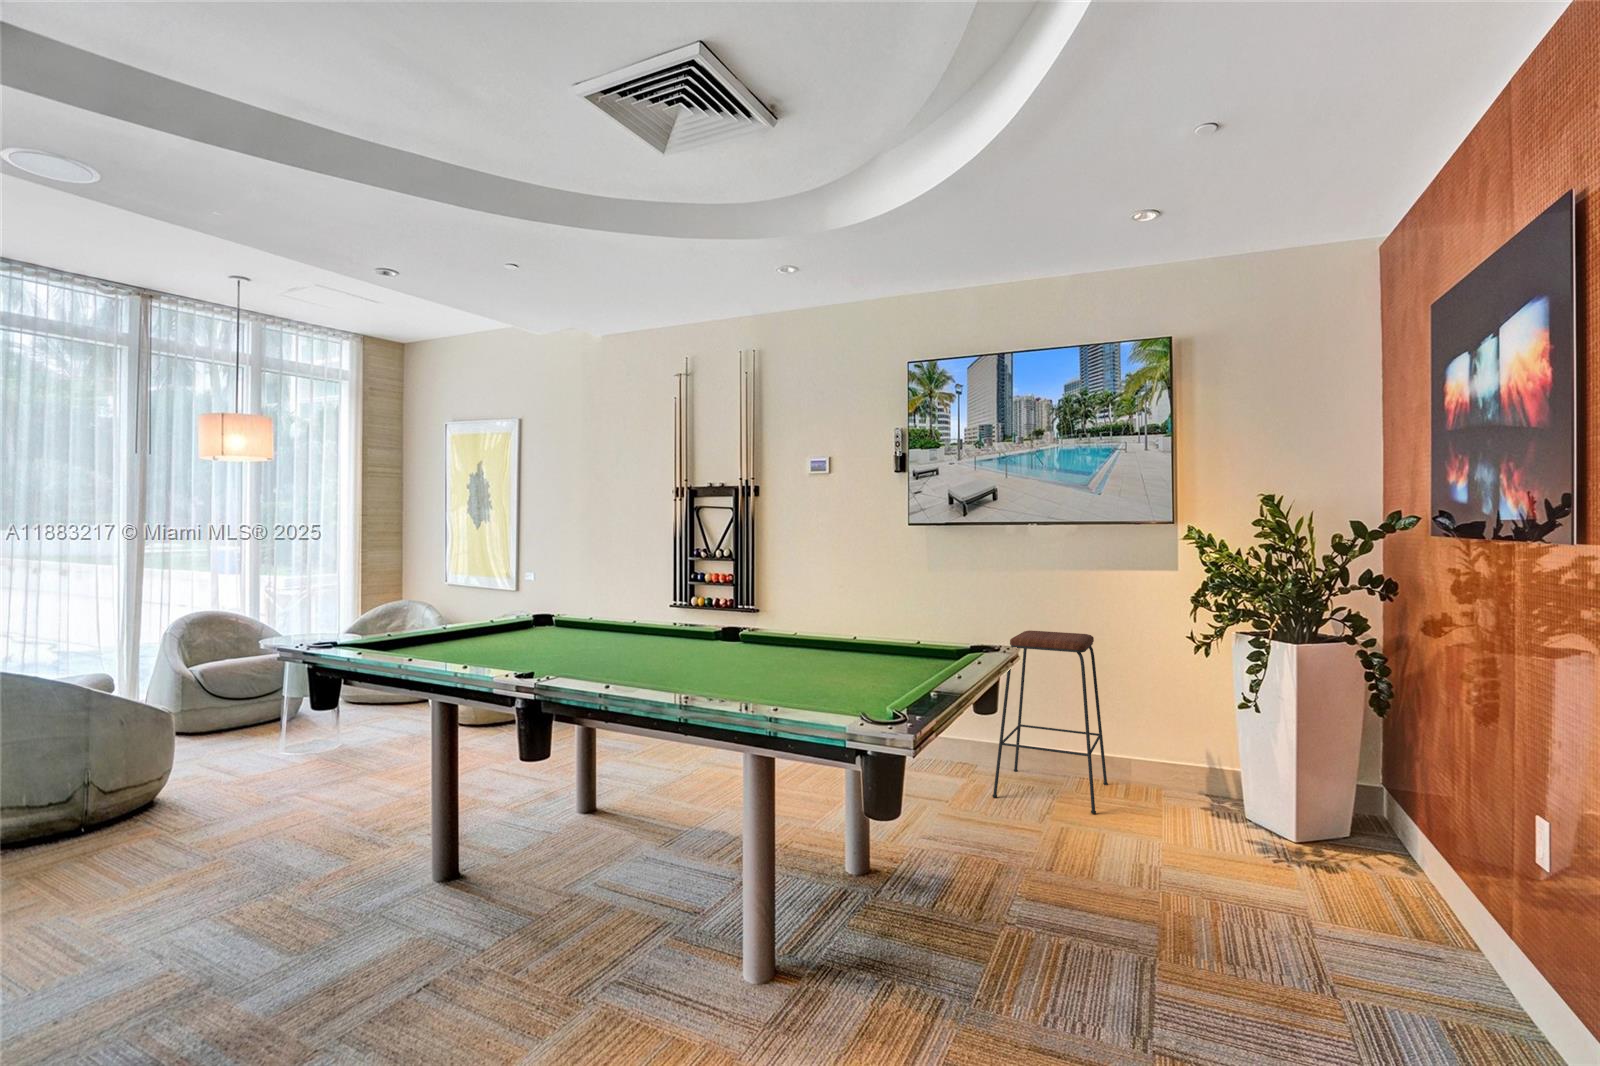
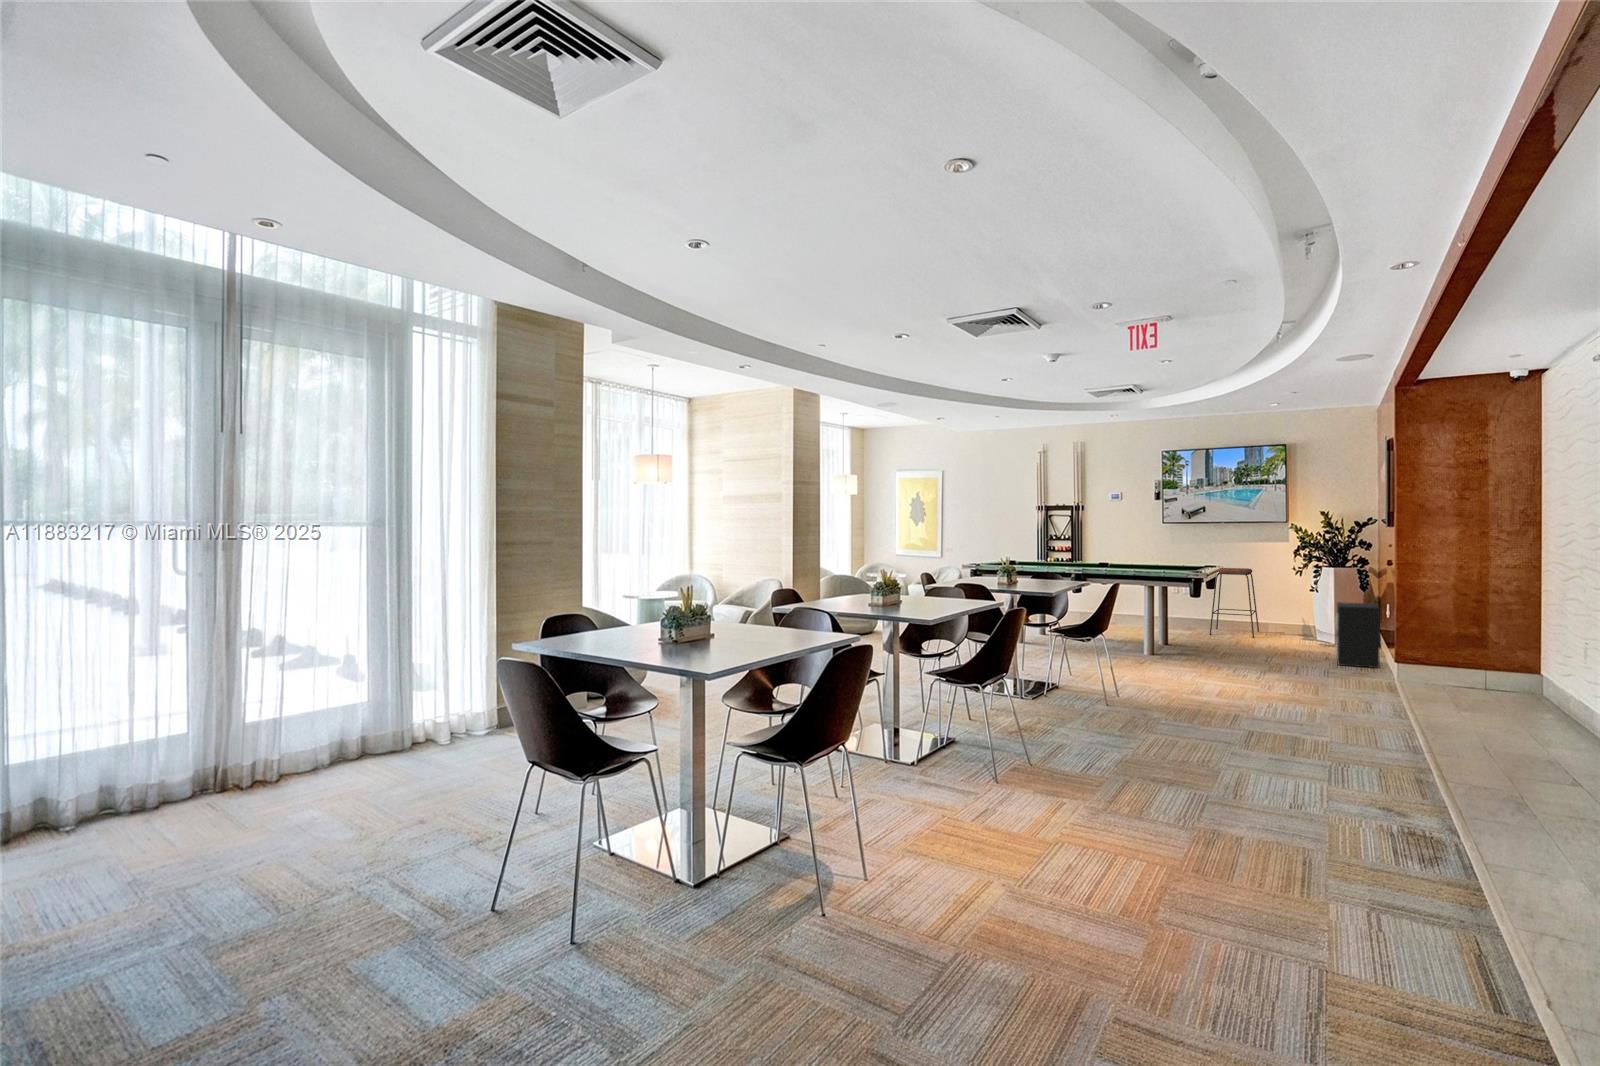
speaker: none [1349,773,1540,1057] -> present [1335,602,1380,668]

